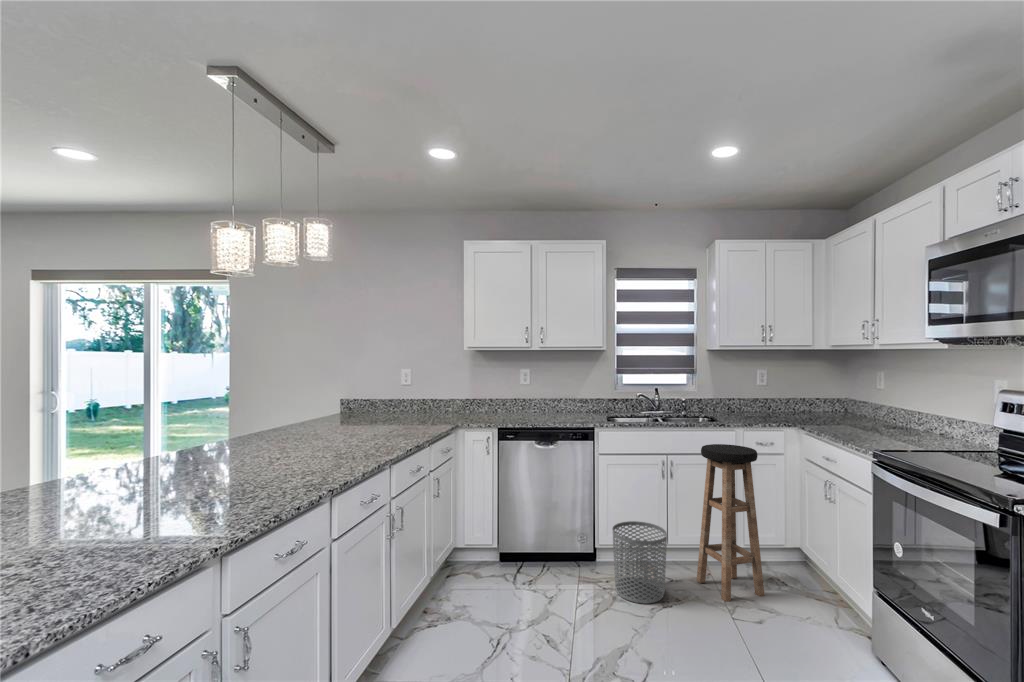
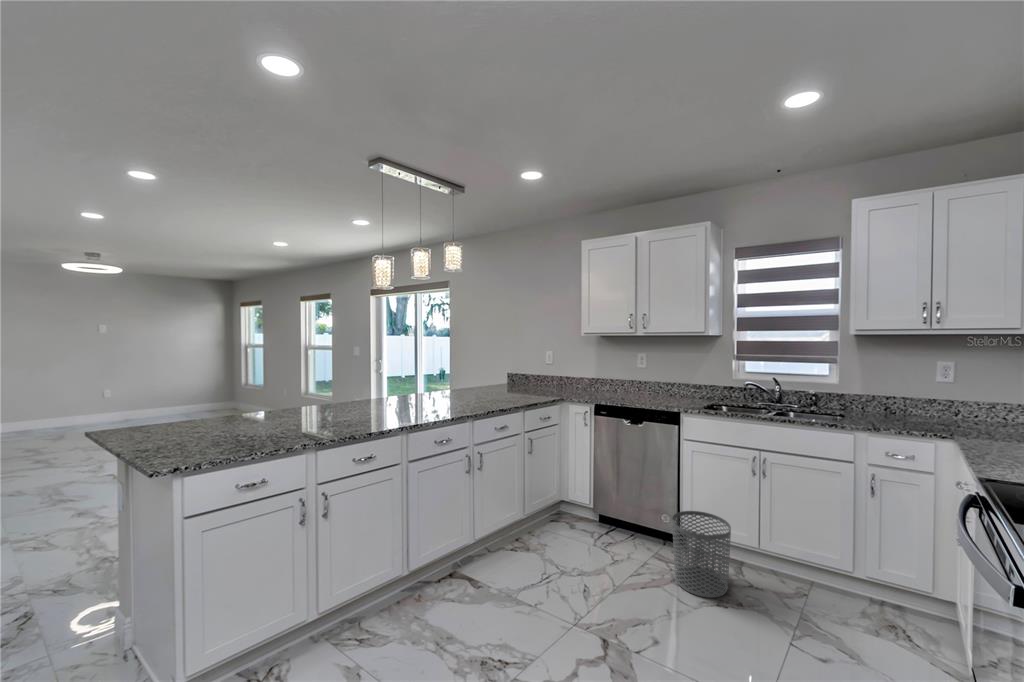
bar stool: present [697,444,764,602] -> none [781,447,860,637]

